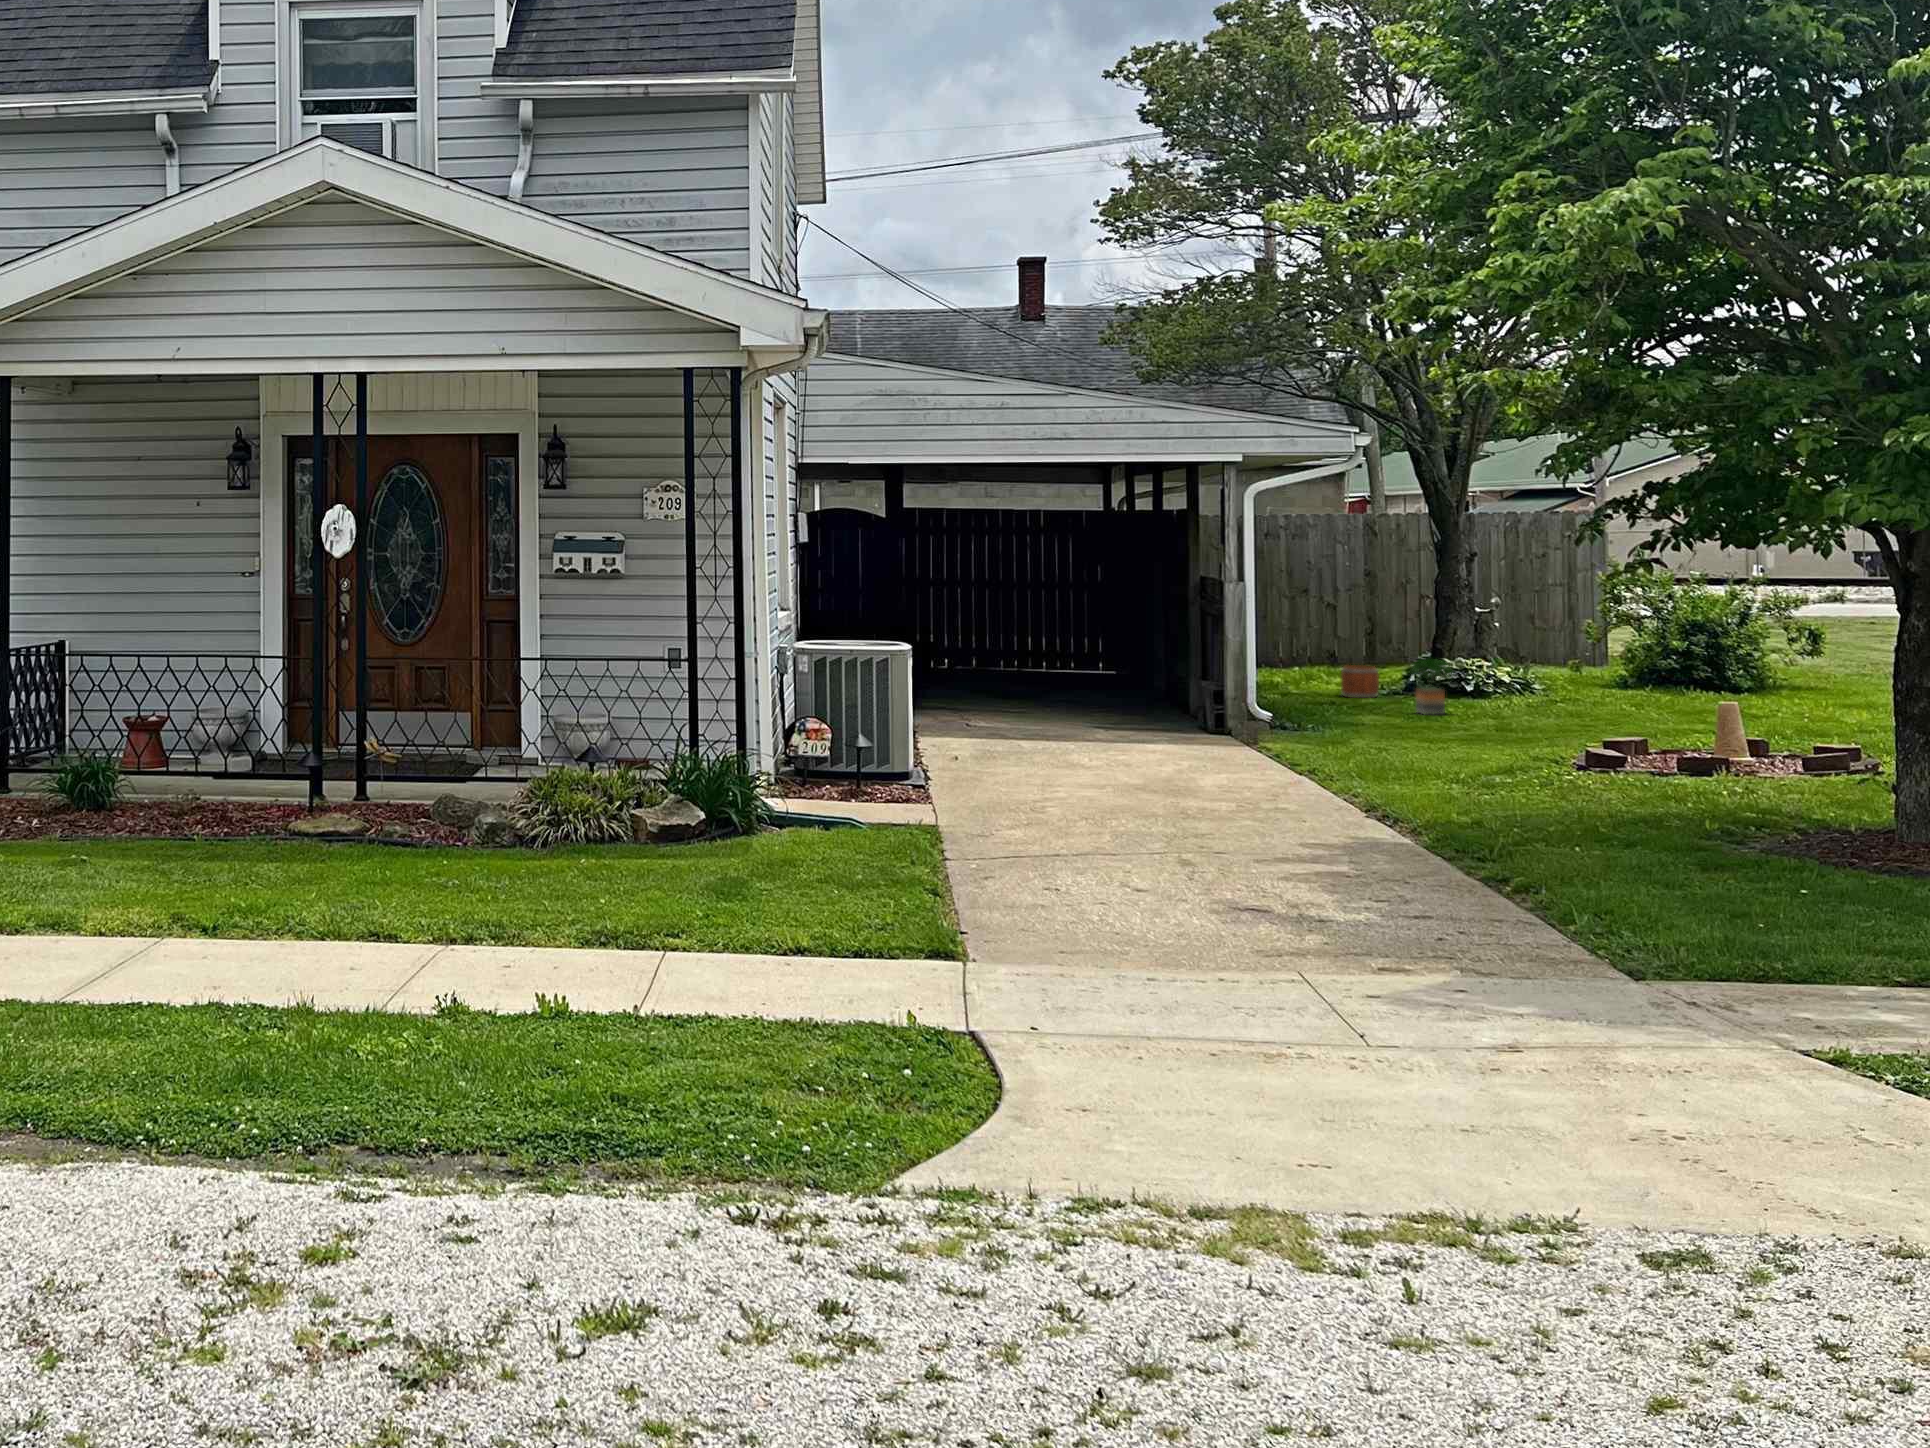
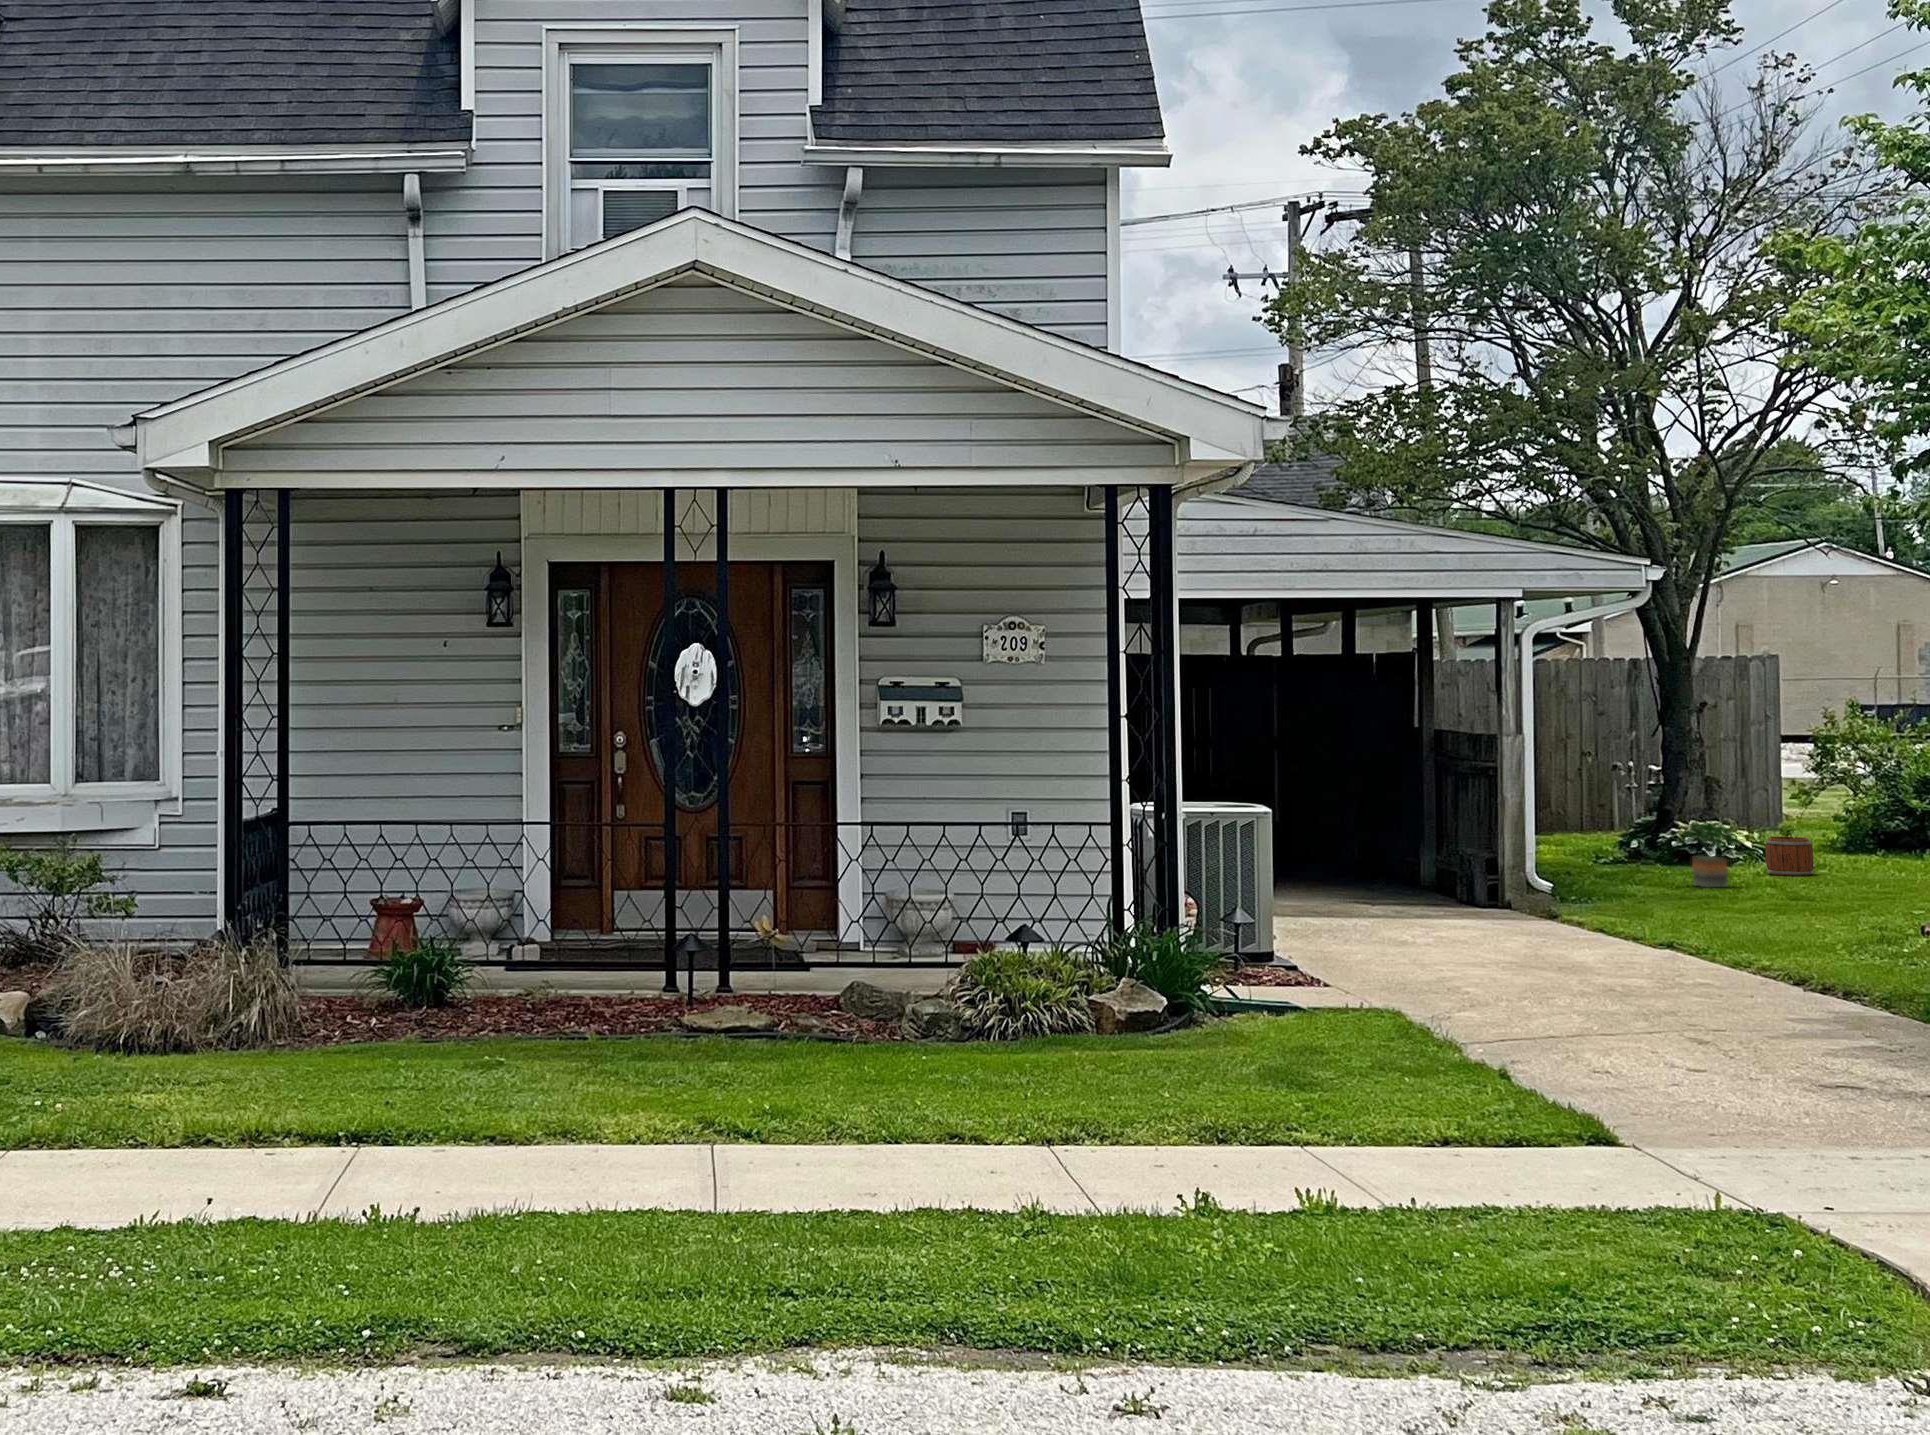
bucket: present [1341,665,1379,698] -> present [1765,836,1814,876]

